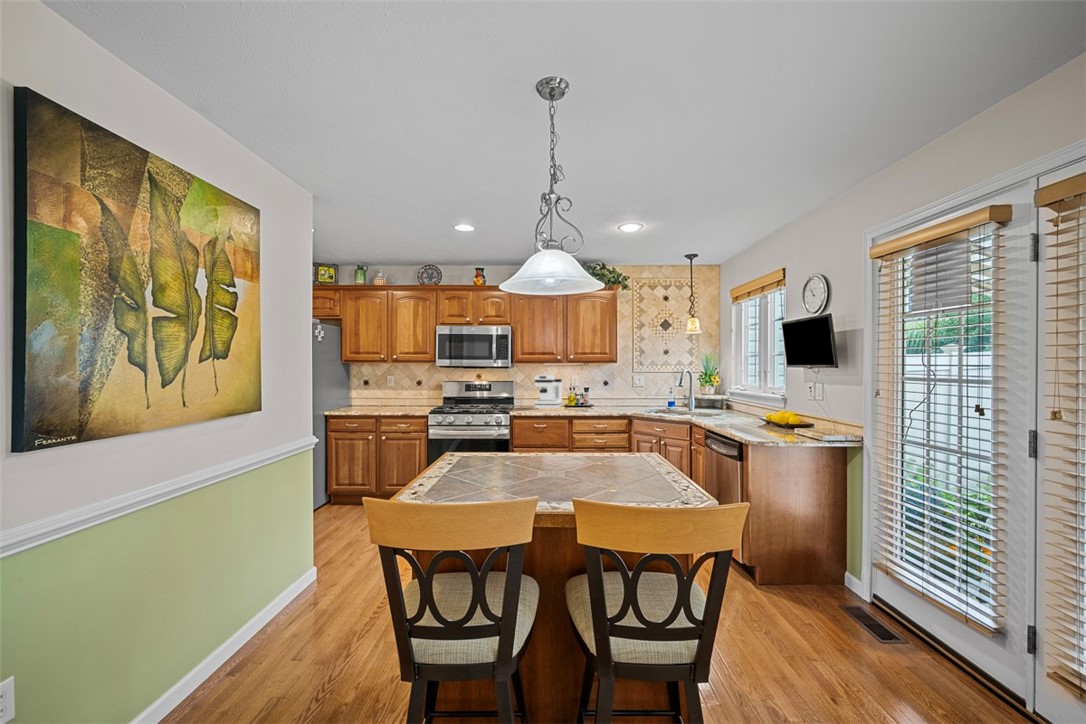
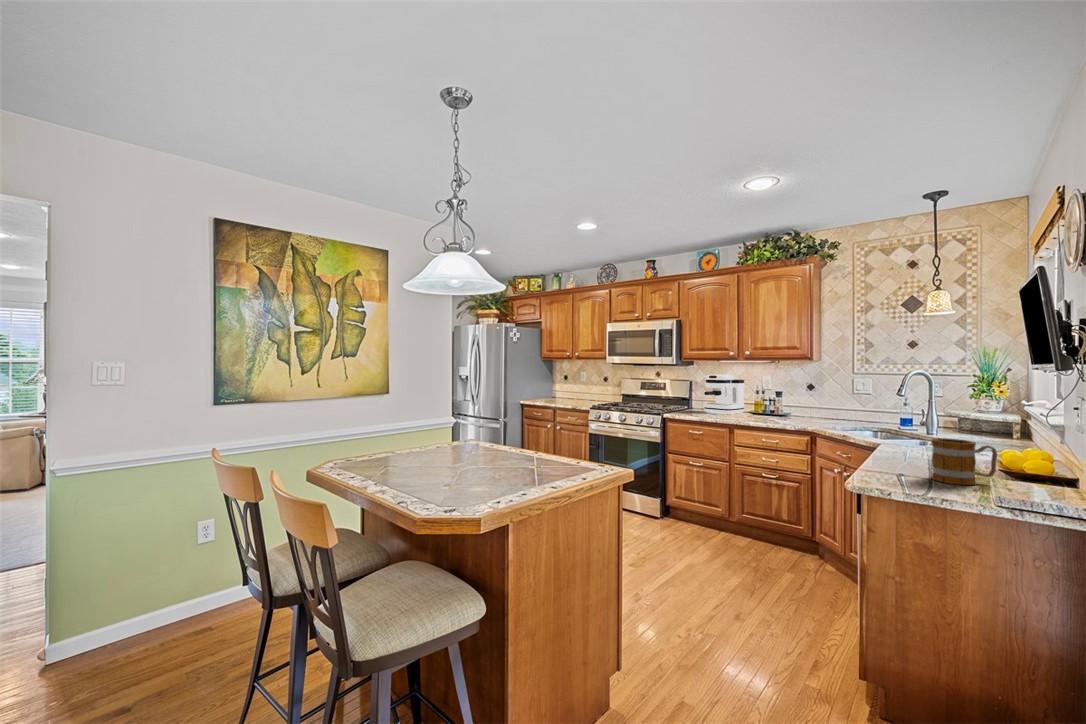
mug: none [776,410,804,436] -> present [932,438,997,485]

